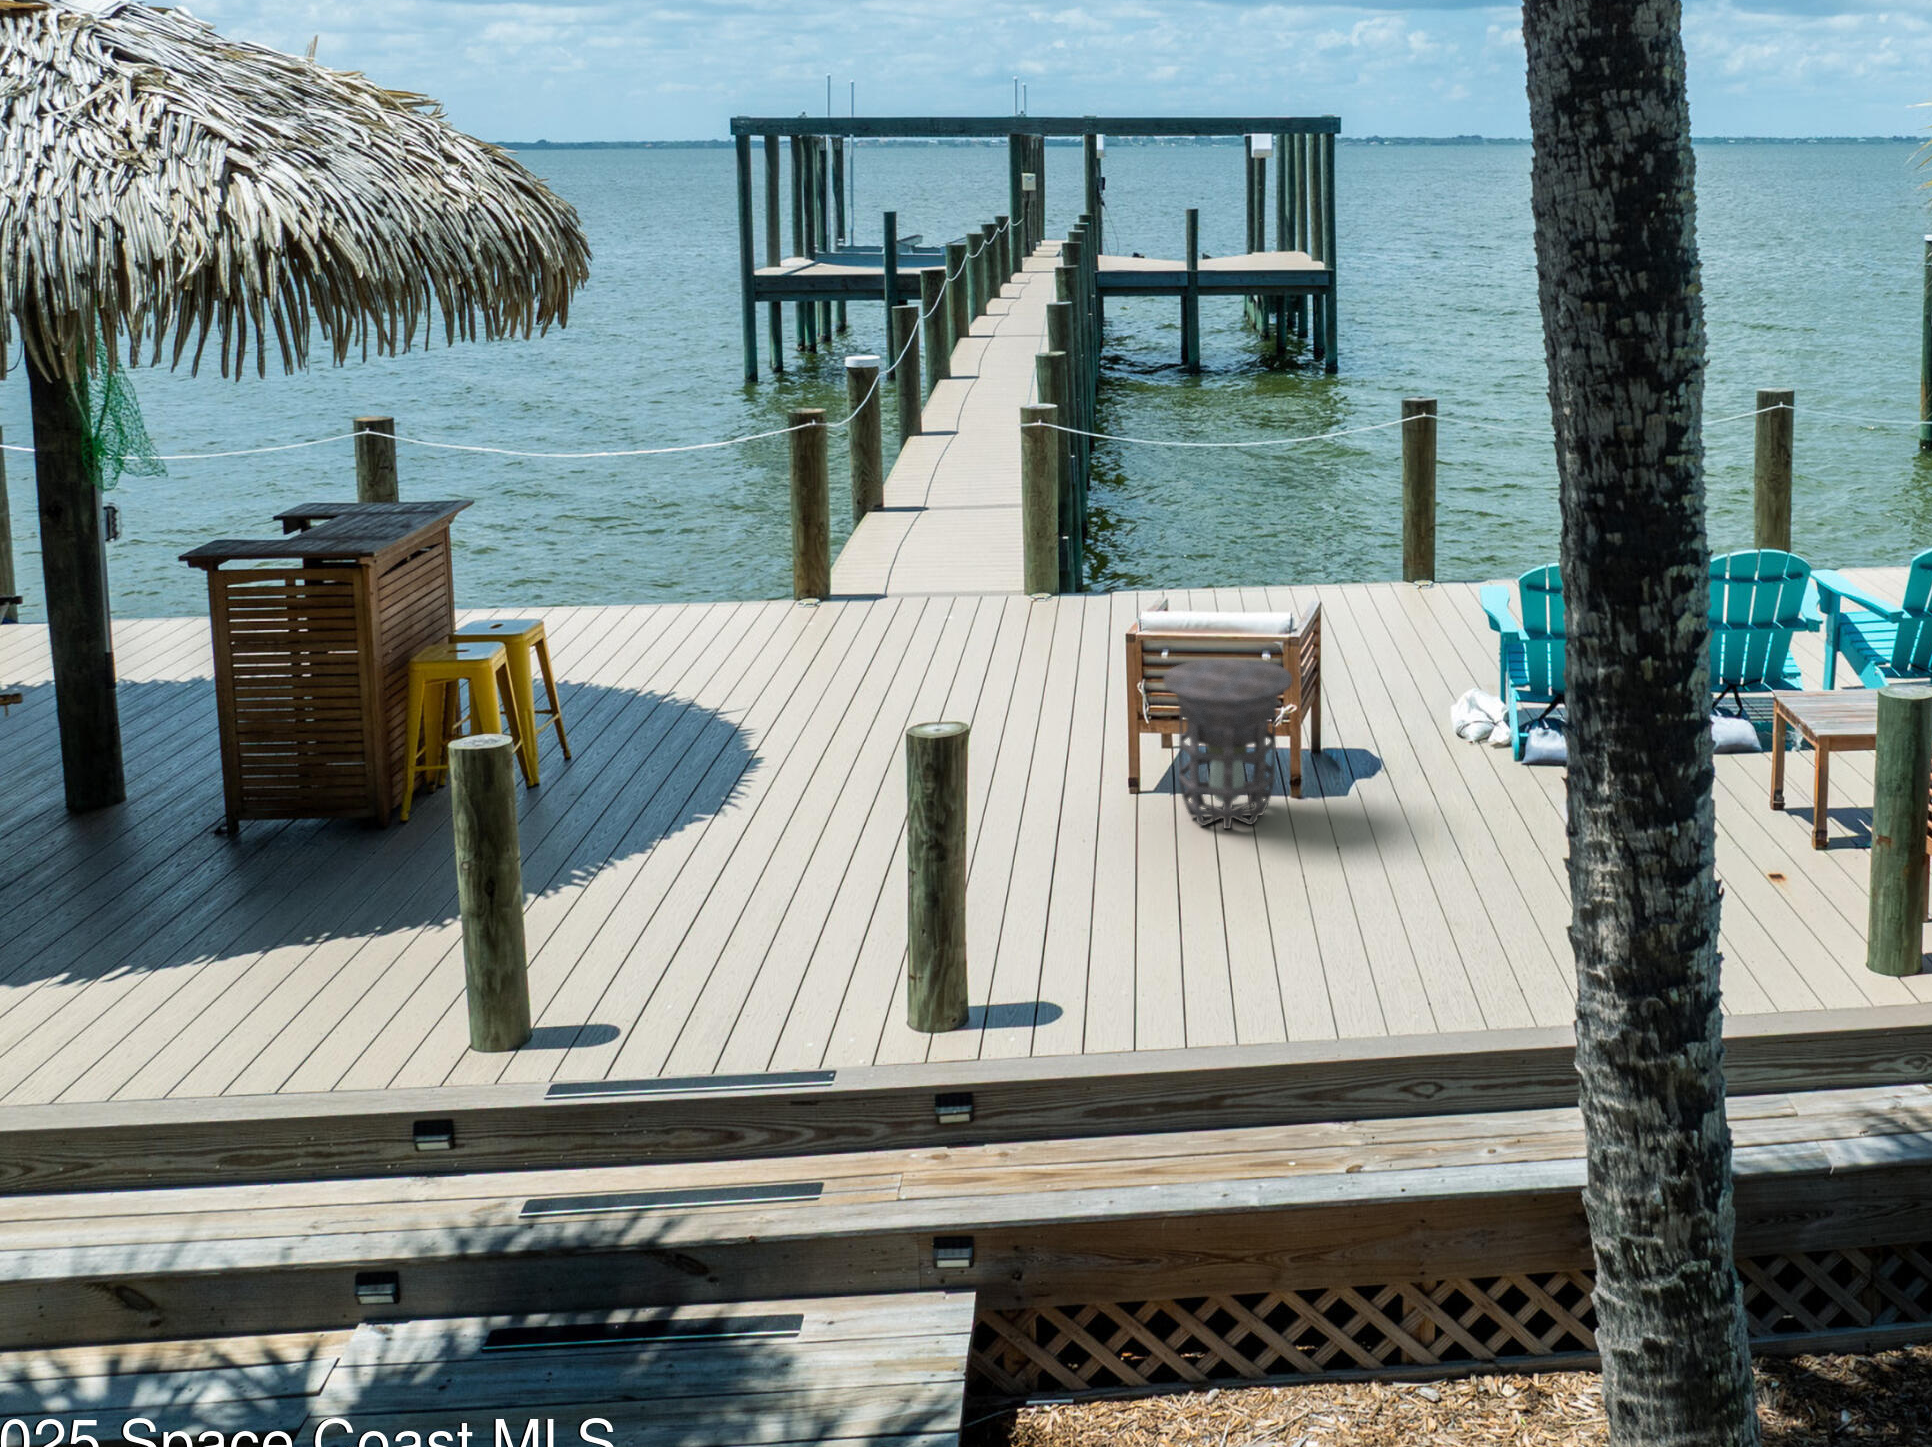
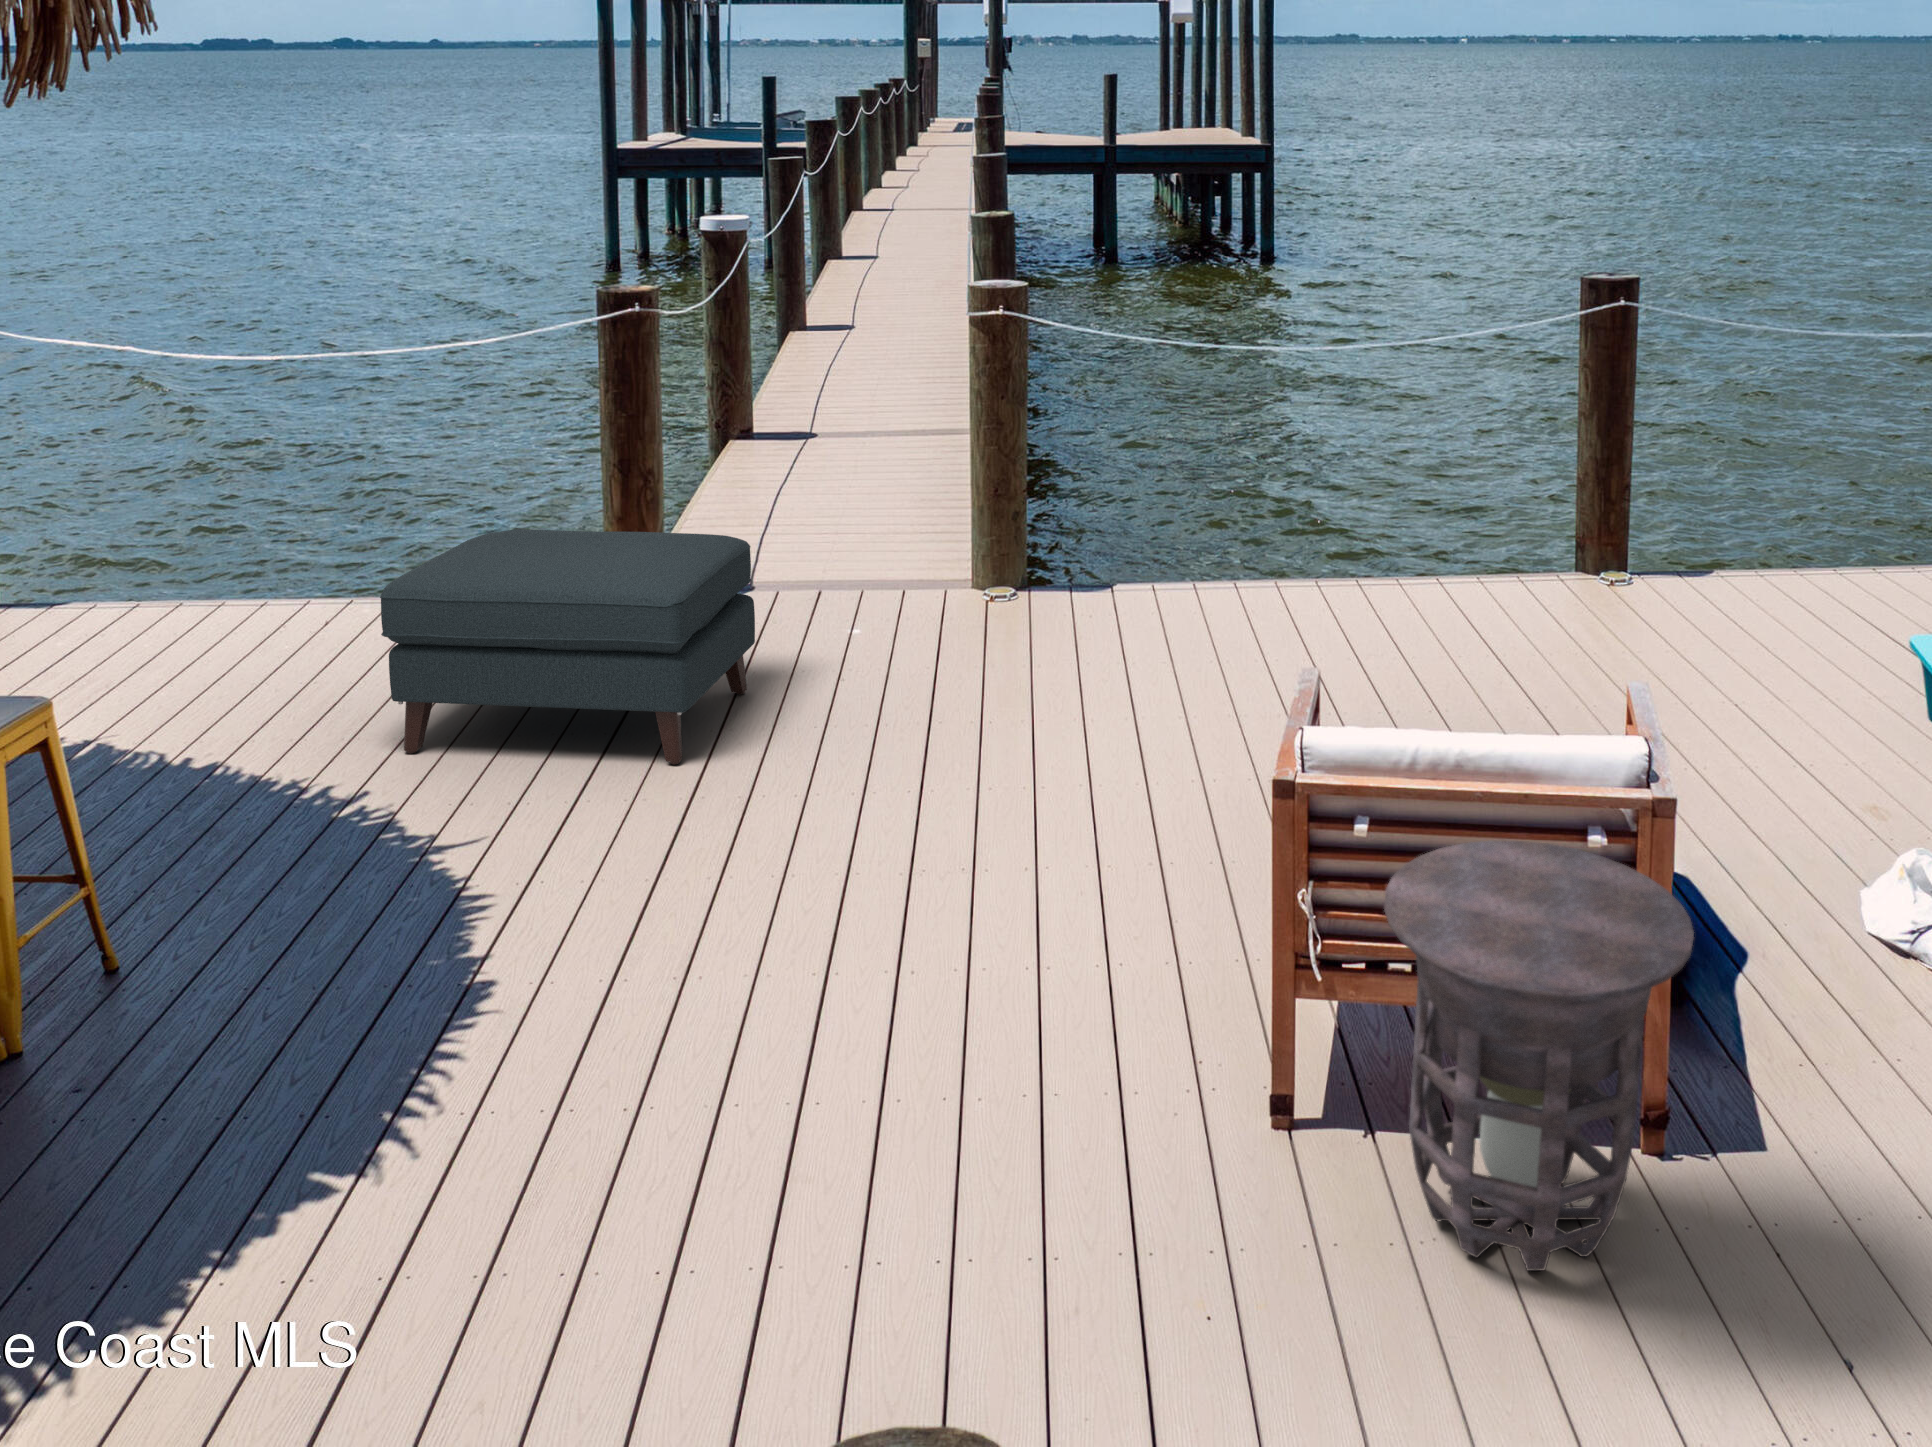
ottoman: none [674,553,887,678] -> present [380,529,755,765]

